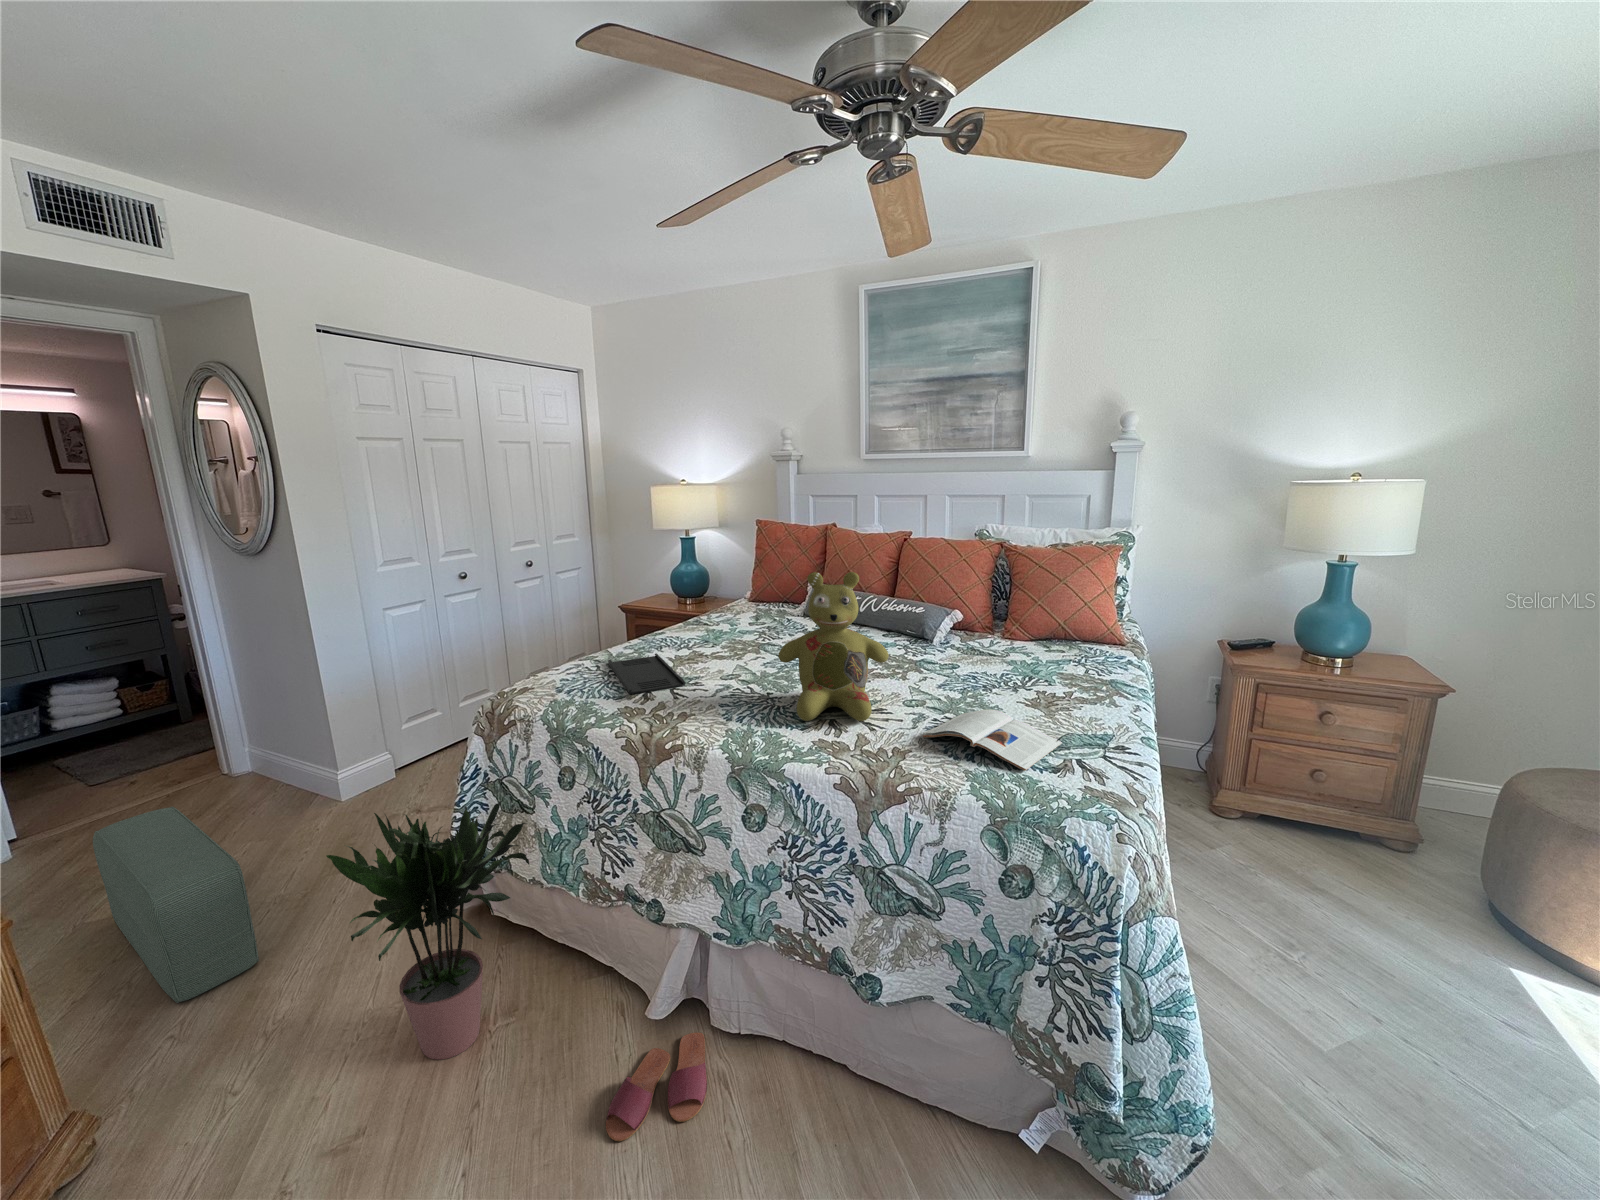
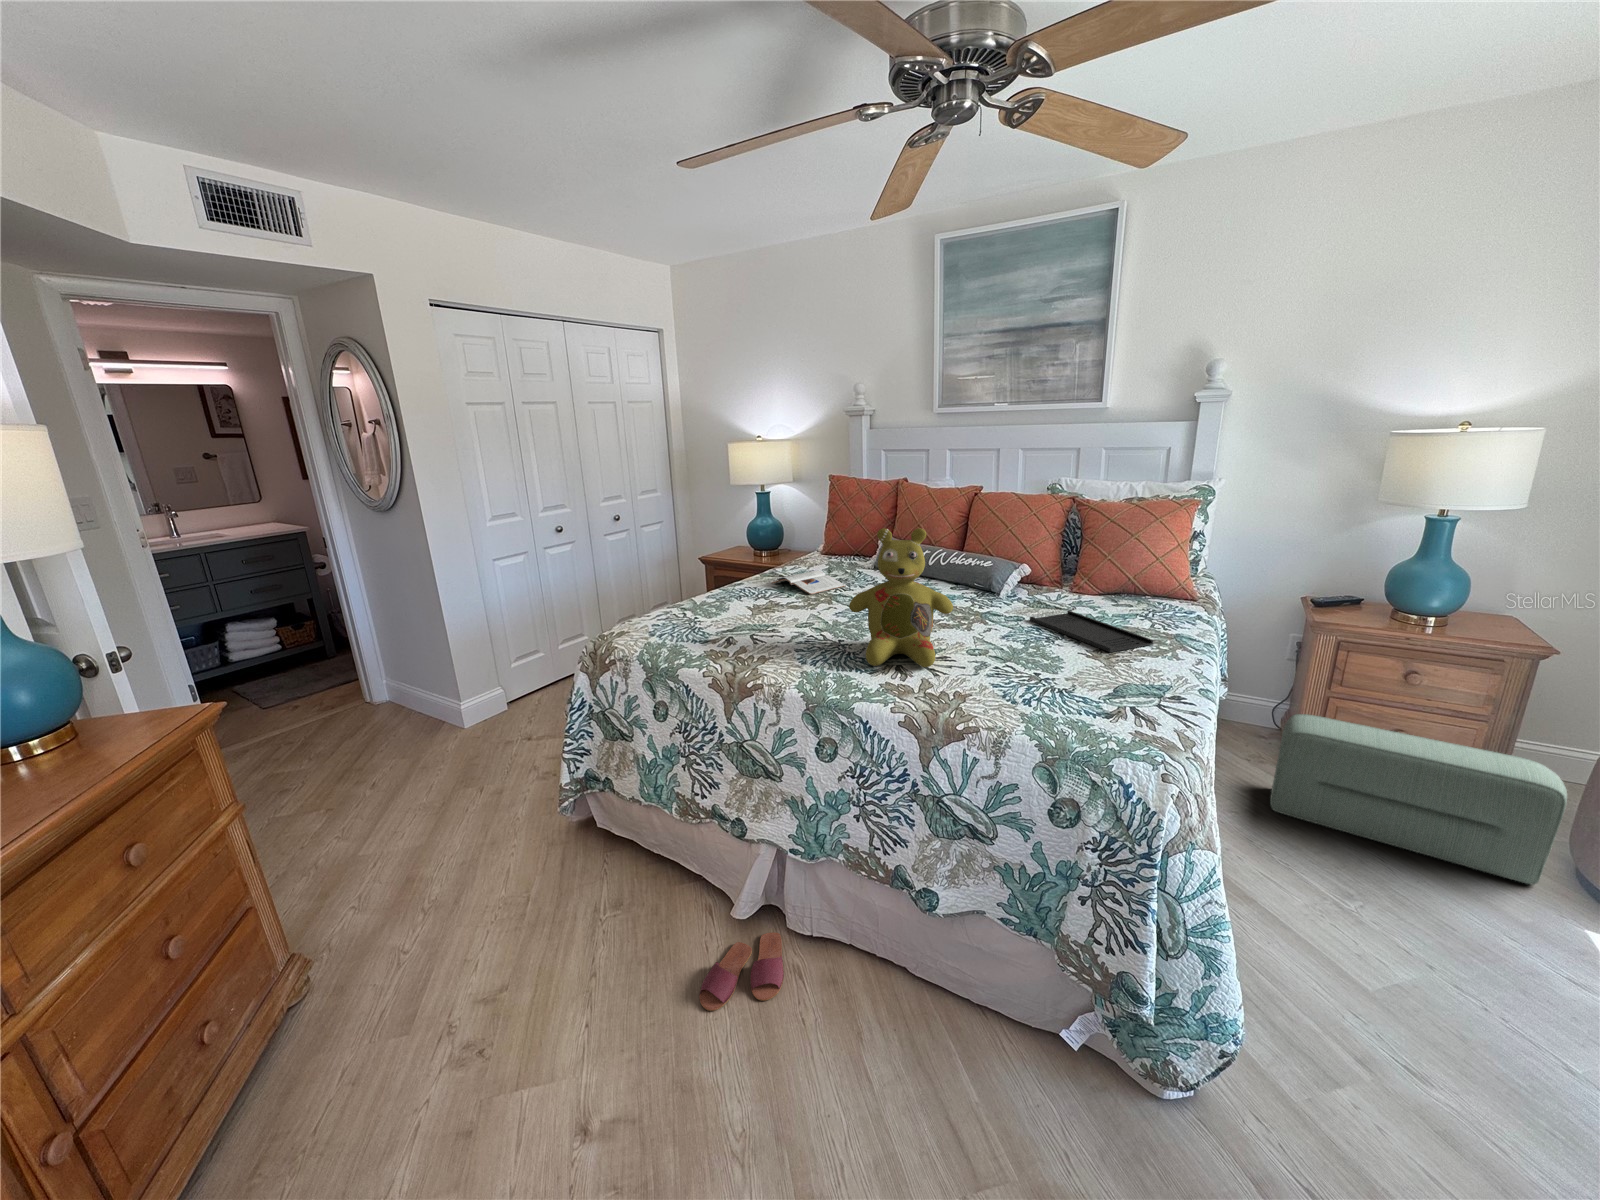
tray: present [608,653,685,694] -> present [1030,611,1153,652]
magazine: present [923,709,1062,771] -> present [772,571,845,595]
potted plant: present [326,801,529,1059] -> none [467,705,648,938]
pouf: present [93,807,259,1003] -> present [1270,714,1567,885]

